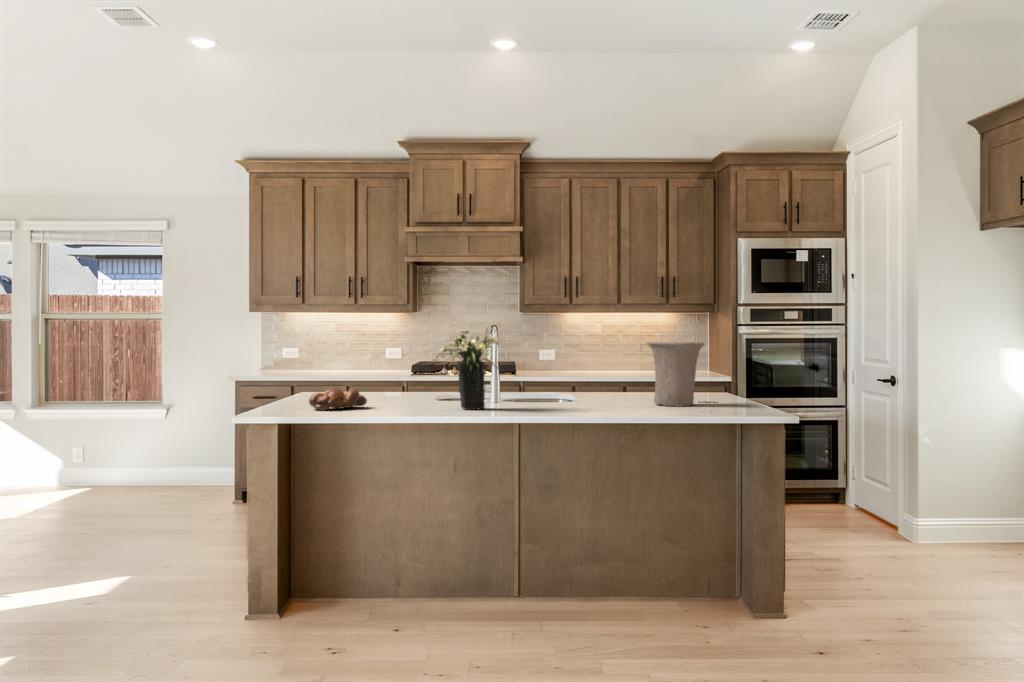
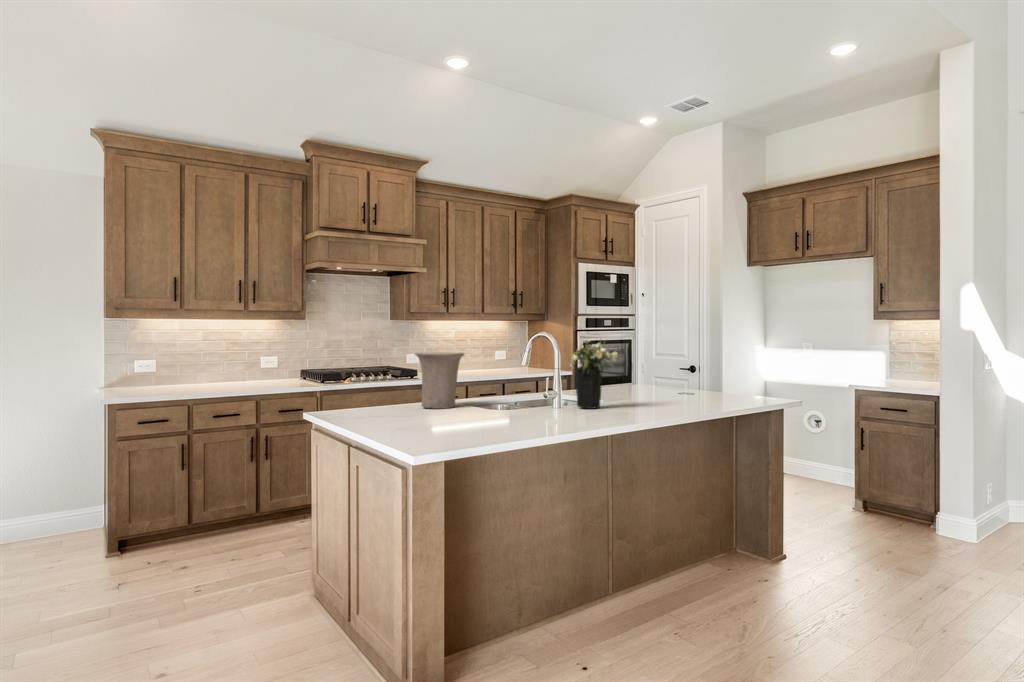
vase: present [647,341,705,406] -> present [414,352,464,409]
bread loaf: present [309,388,367,410] -> none [473,397,510,420]

